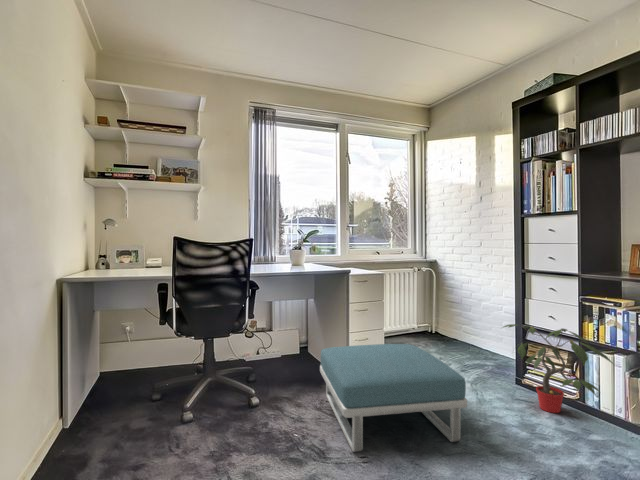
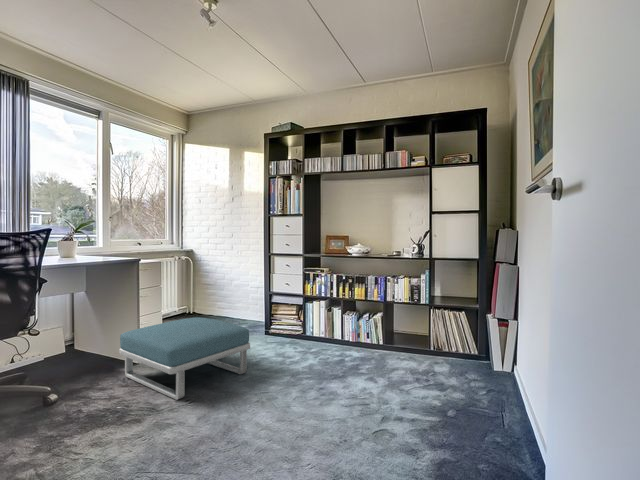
potted plant: present [504,324,613,413] -> none [259,290,323,344]

